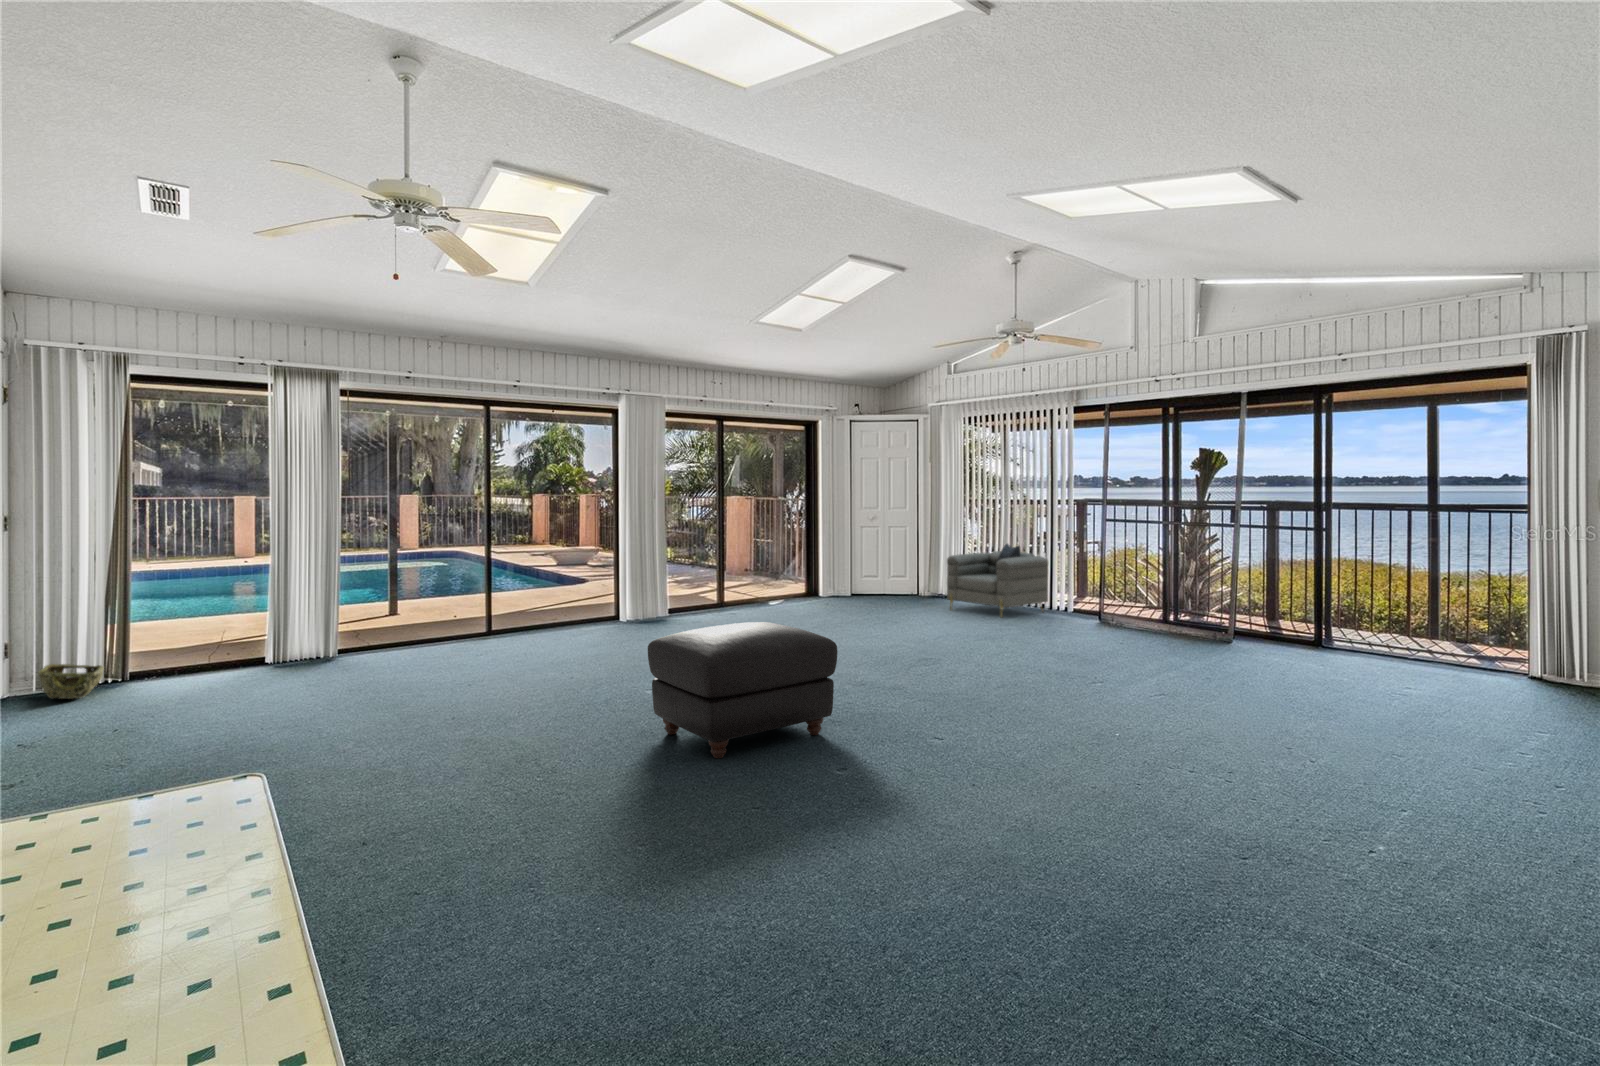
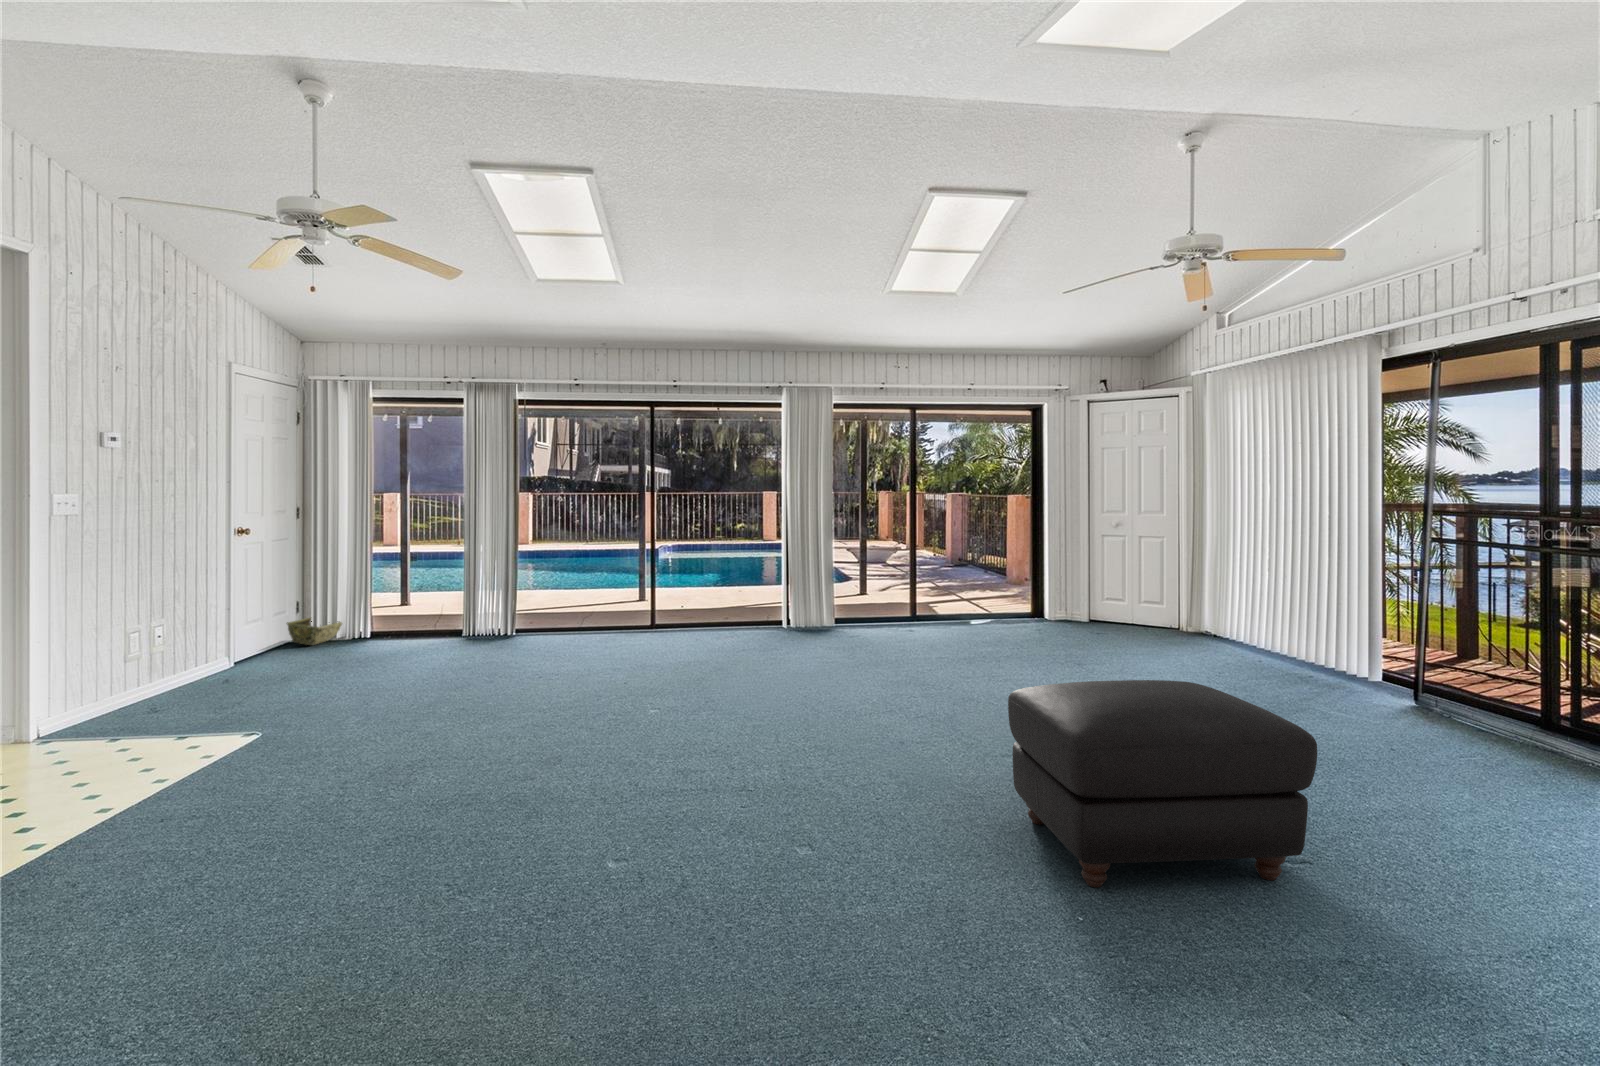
armchair: present [947,544,1048,614] -> none [1176,566,1333,674]
ottoman: present [648,622,837,758] -> present [1008,680,1317,887]

